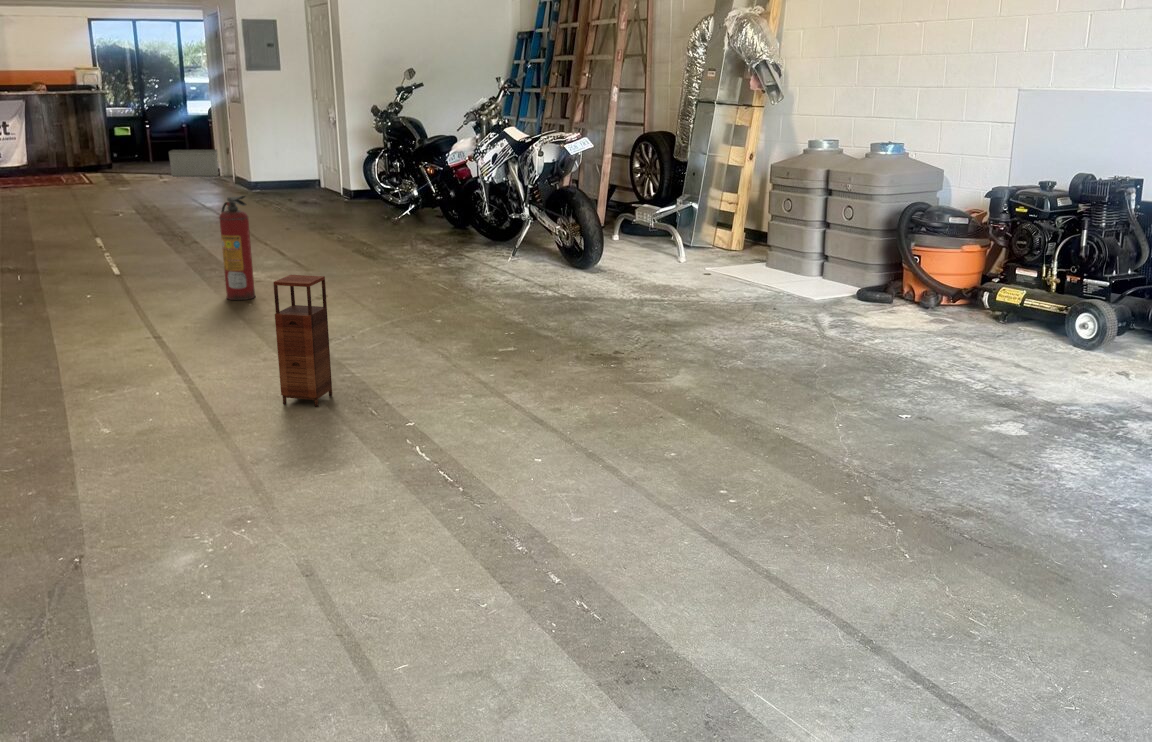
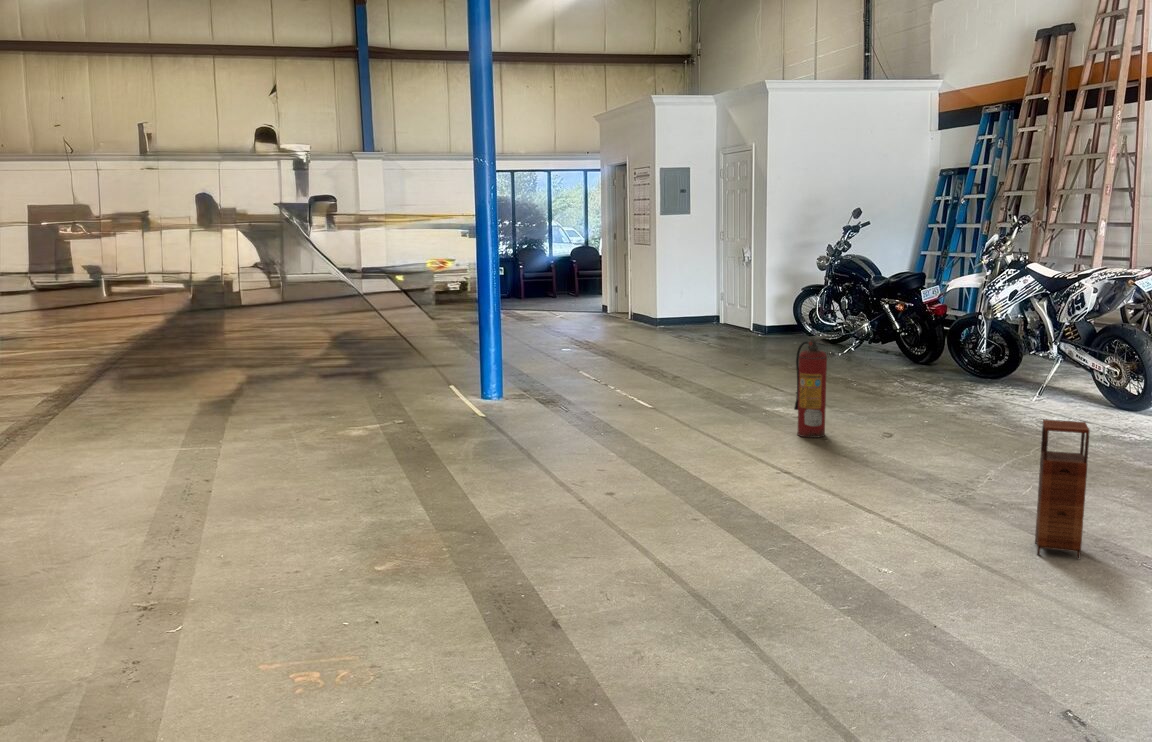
storage bin: present [169,149,219,176] -> none [562,288,603,313]

